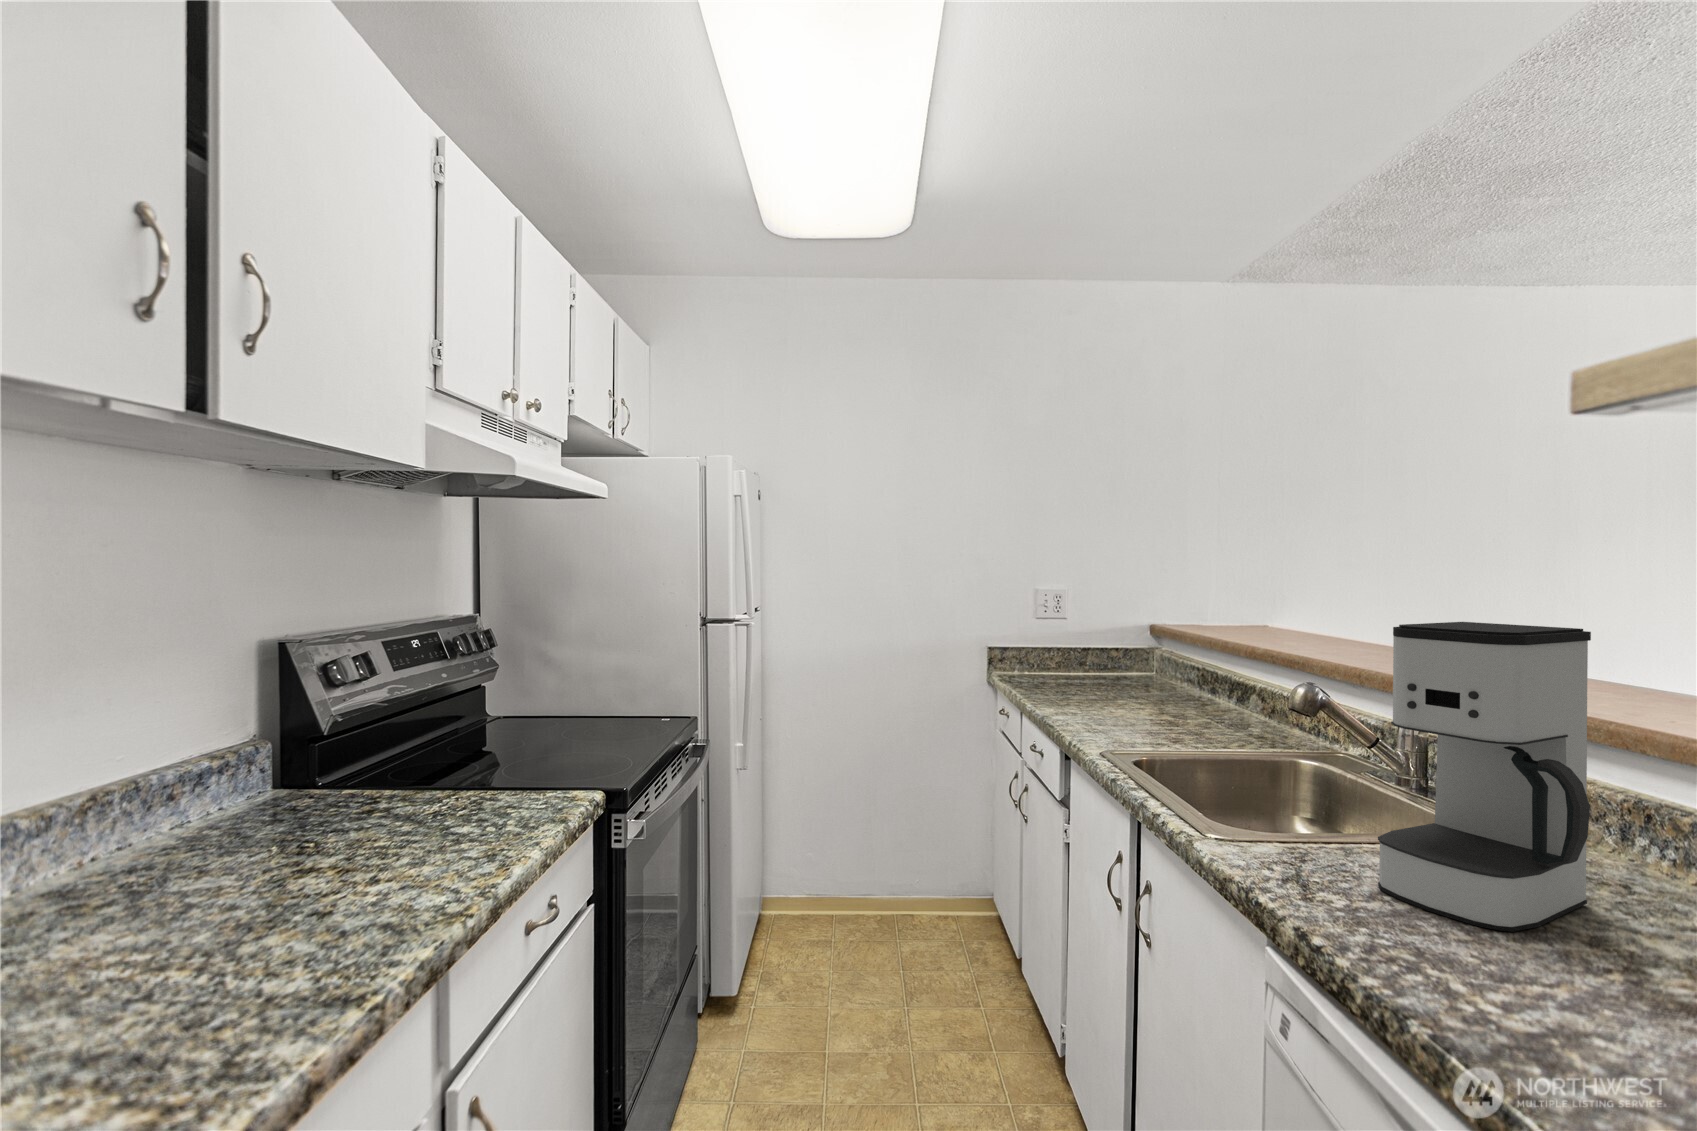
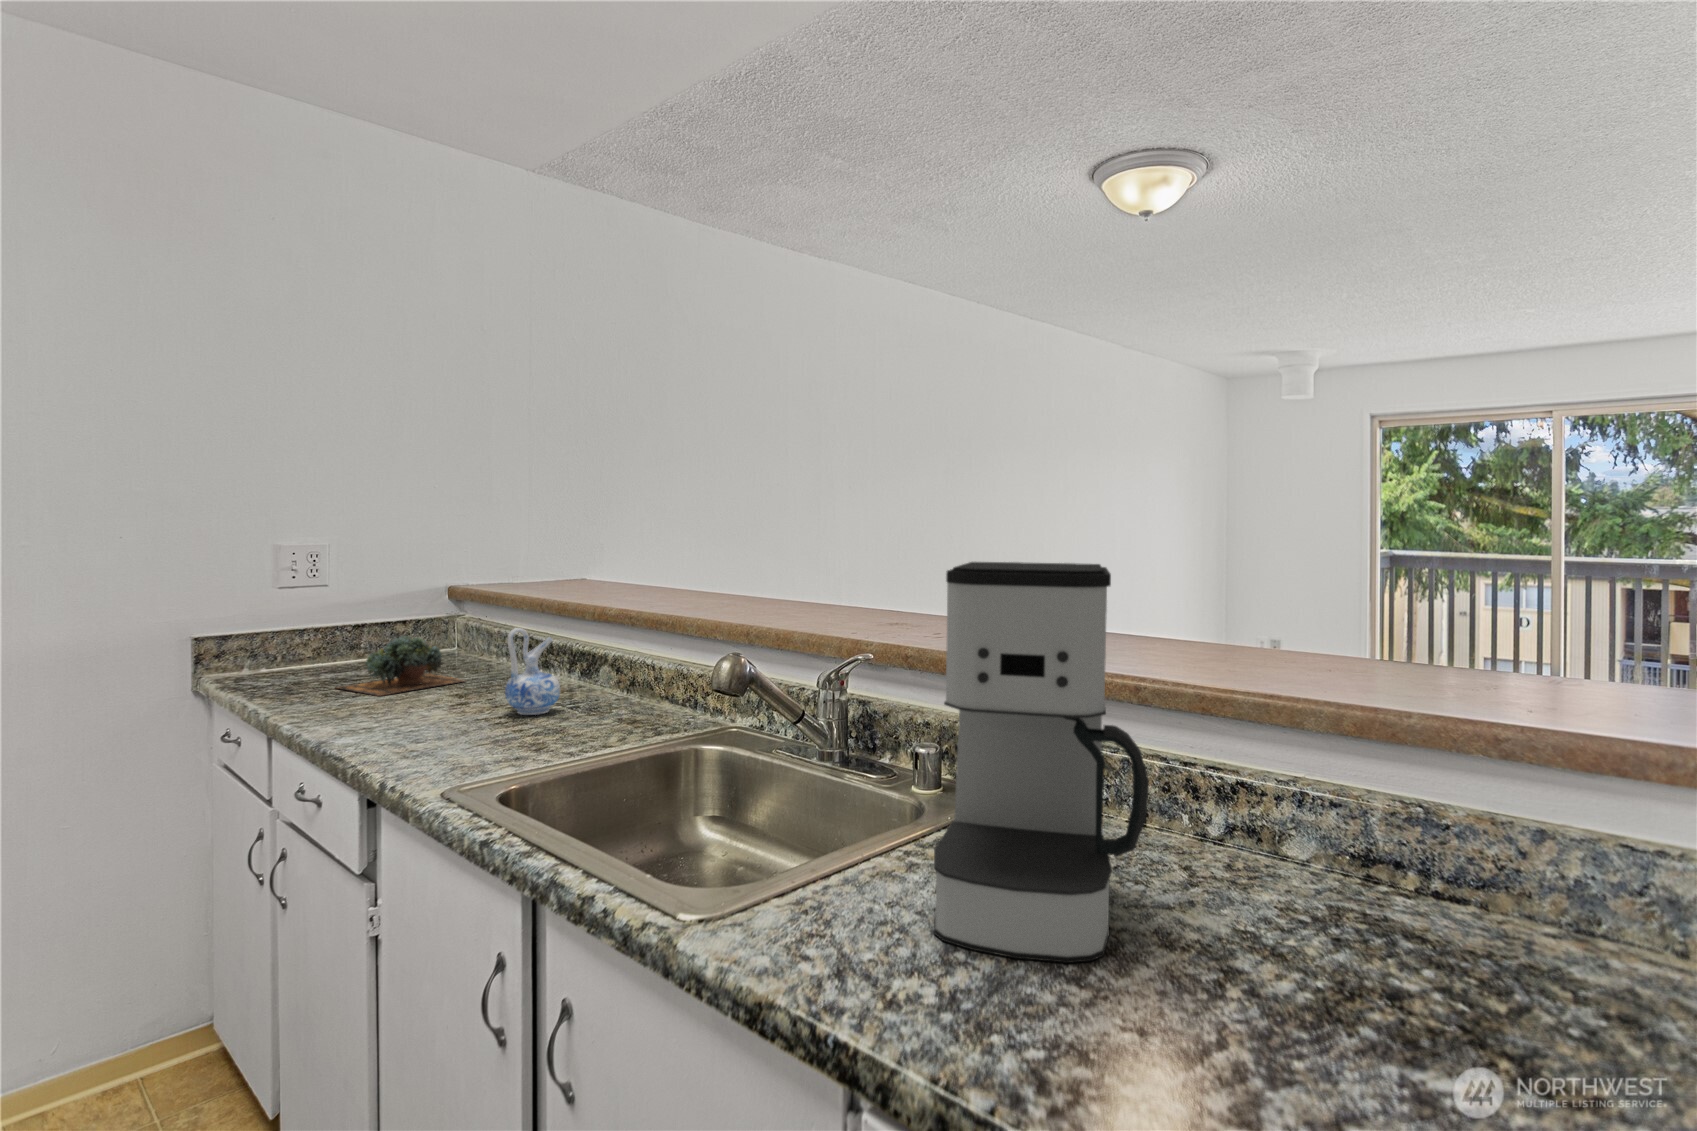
succulent plant: none [1064,656,1152,697] -> present [336,636,464,696]
ceramic pitcher: none [1167,656,1209,723] -> present [505,628,560,715]

